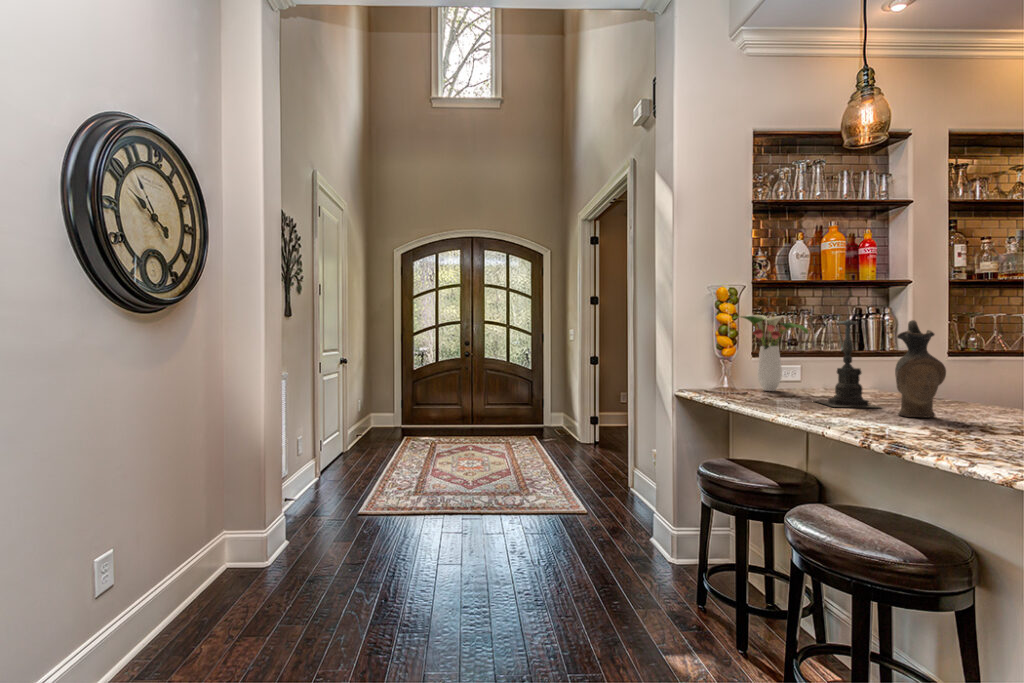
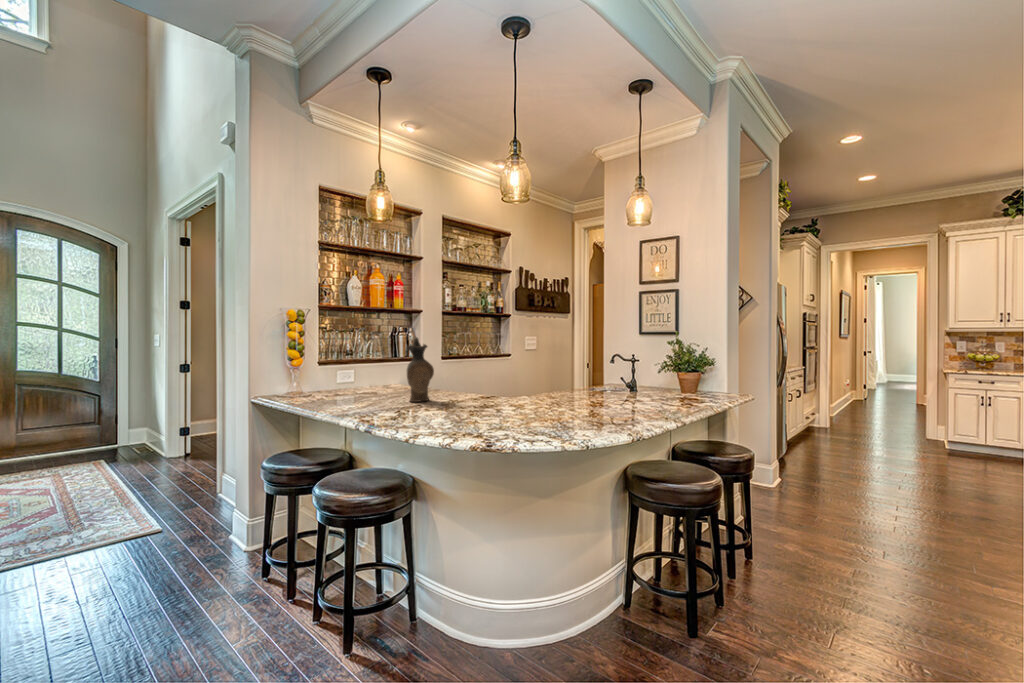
candle holder: present [816,314,880,408] -> none [359,328,403,400]
flower arrangement: present [733,315,808,391] -> none [300,332,357,392]

